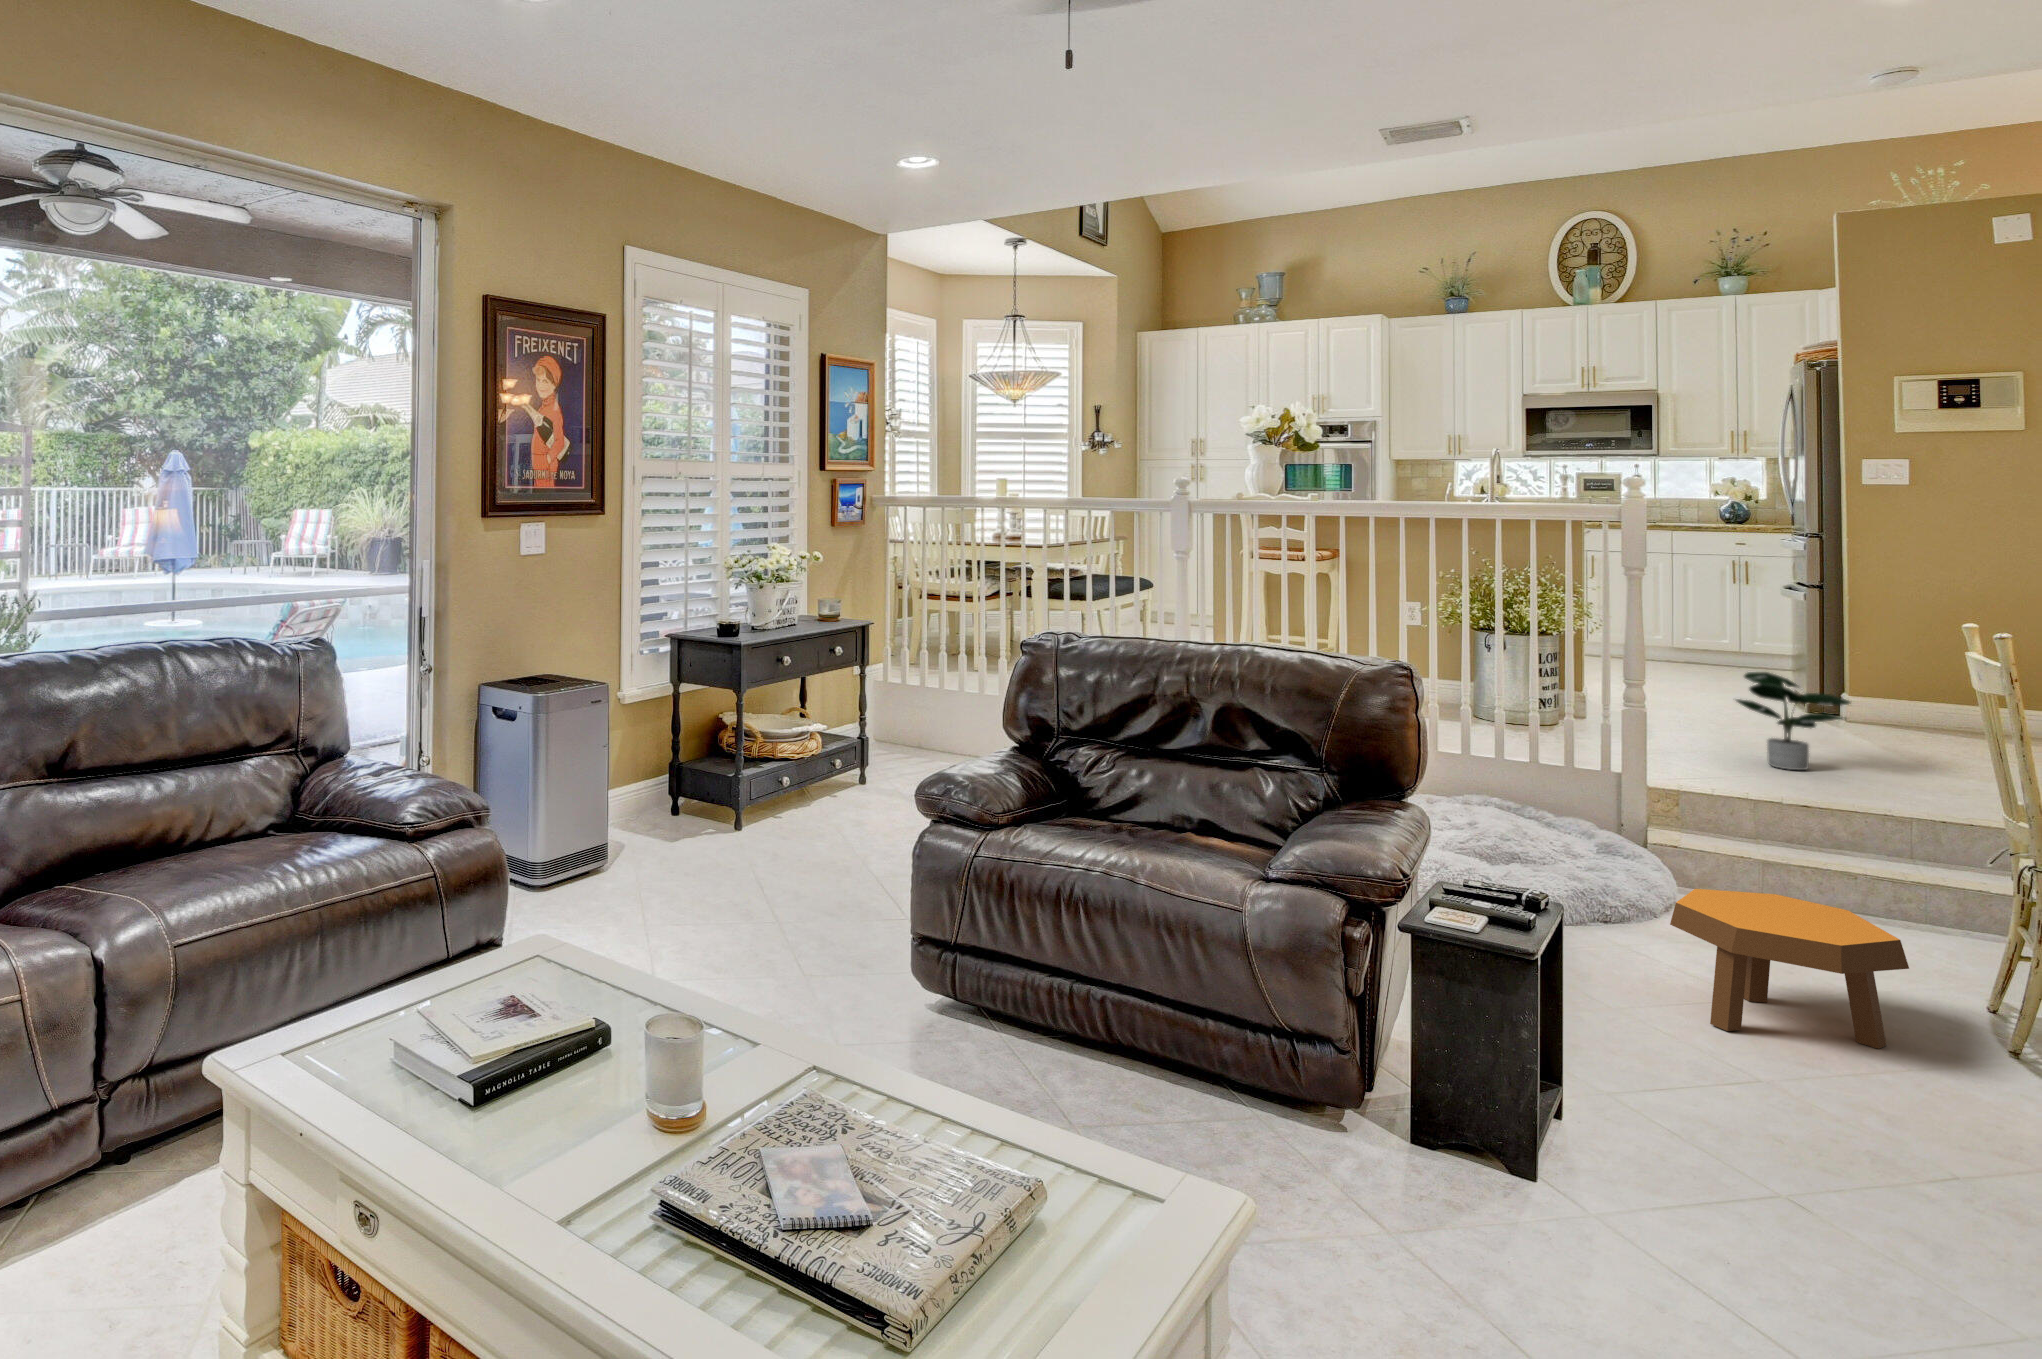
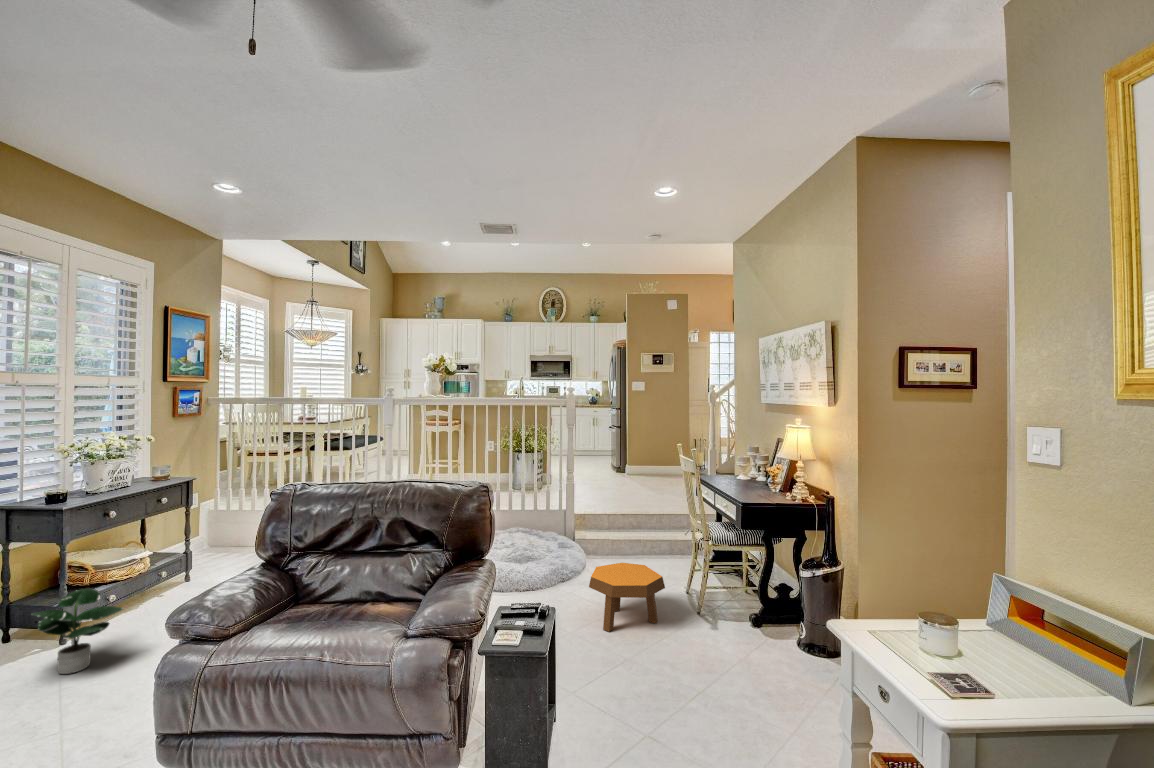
potted plant: present [1736,672,1850,770] -> present [32,589,123,674]

